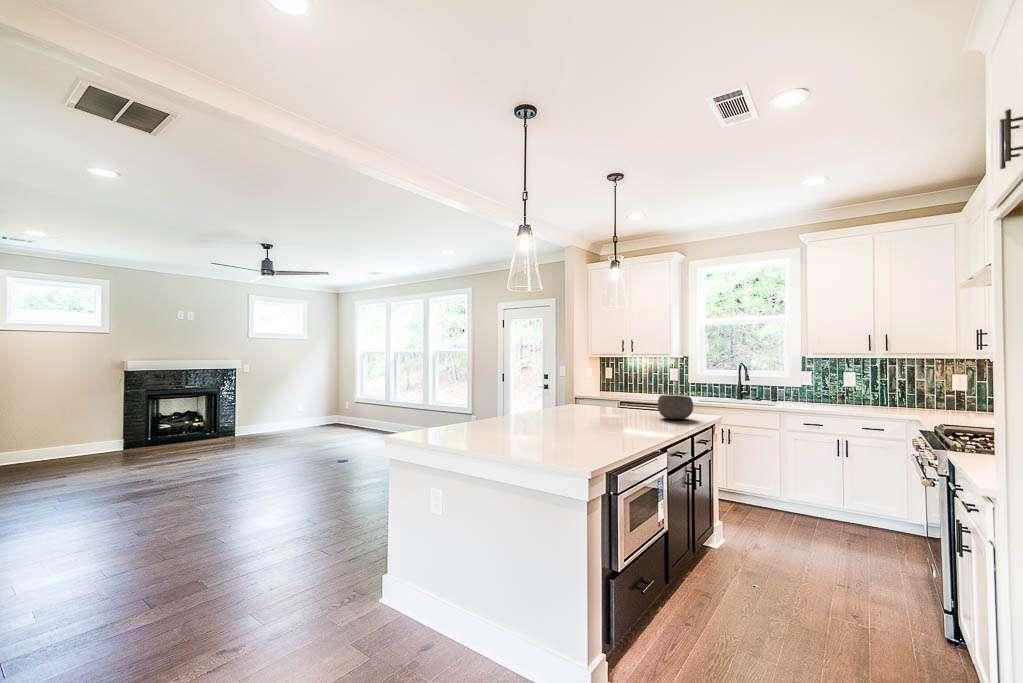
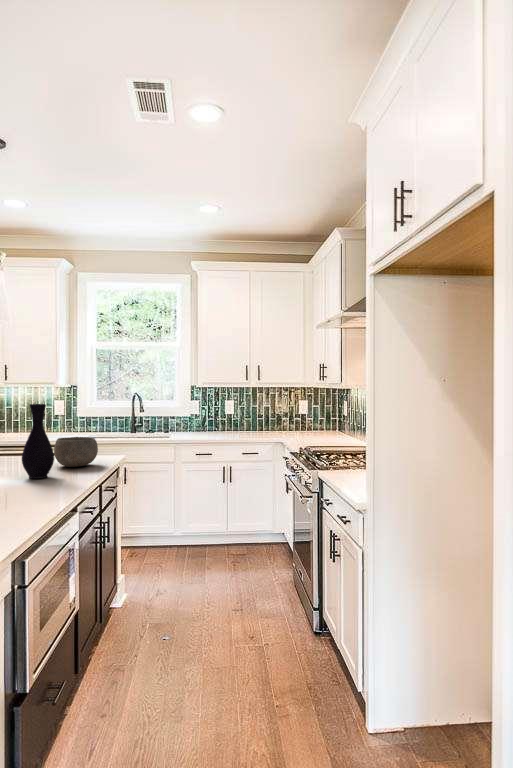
vase: none [630,367,654,424] -> present [22,404,54,479]

